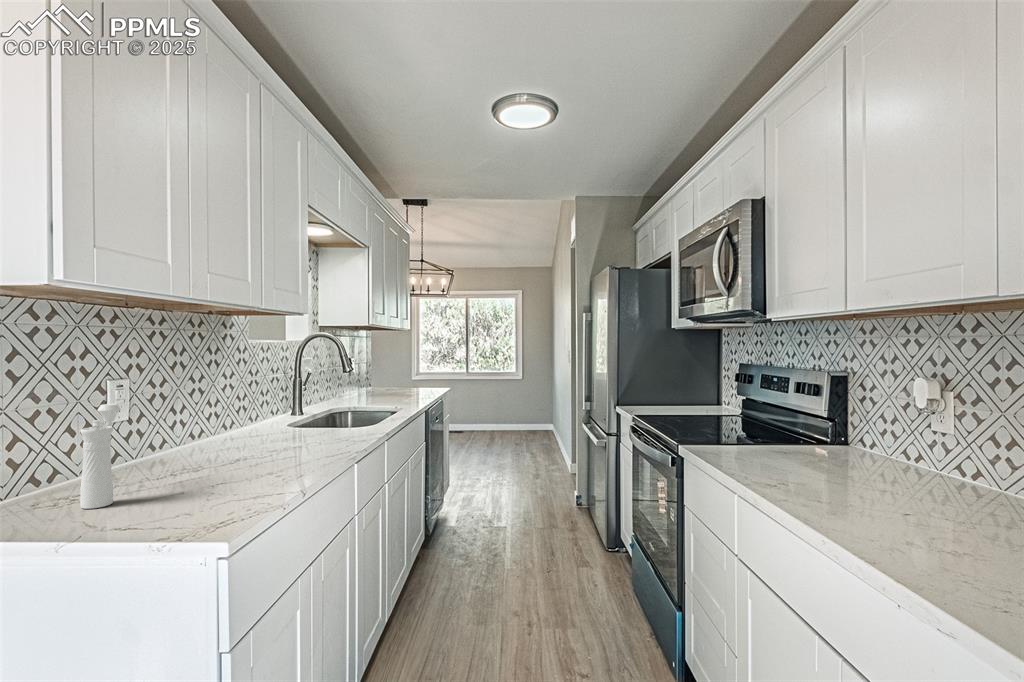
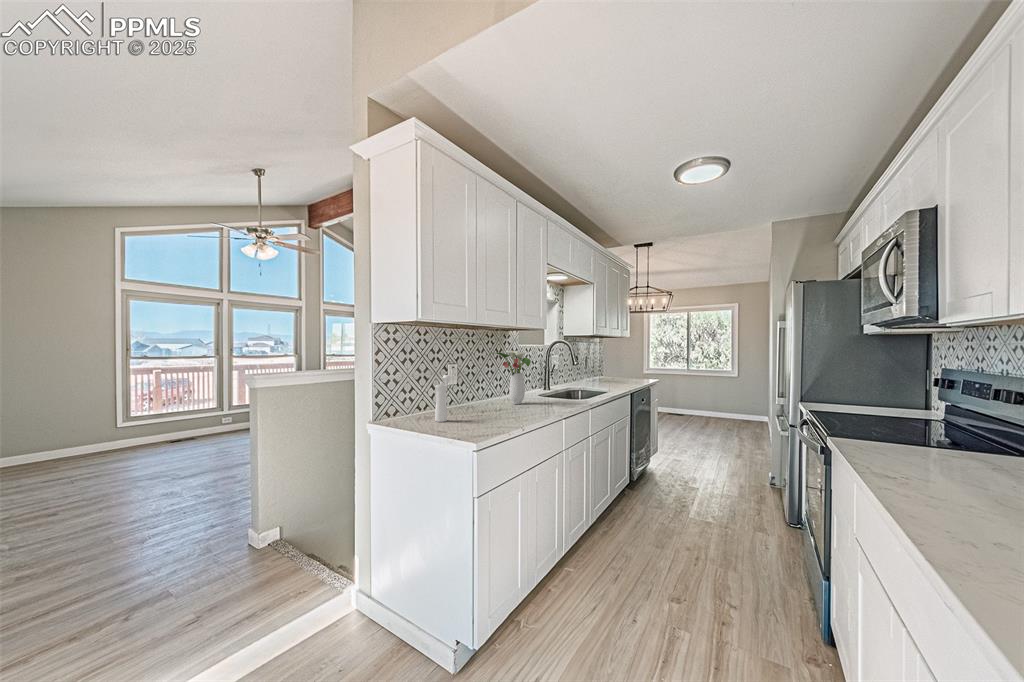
flower arrangement: none [199,350,286,446] -> present [496,351,531,404]

